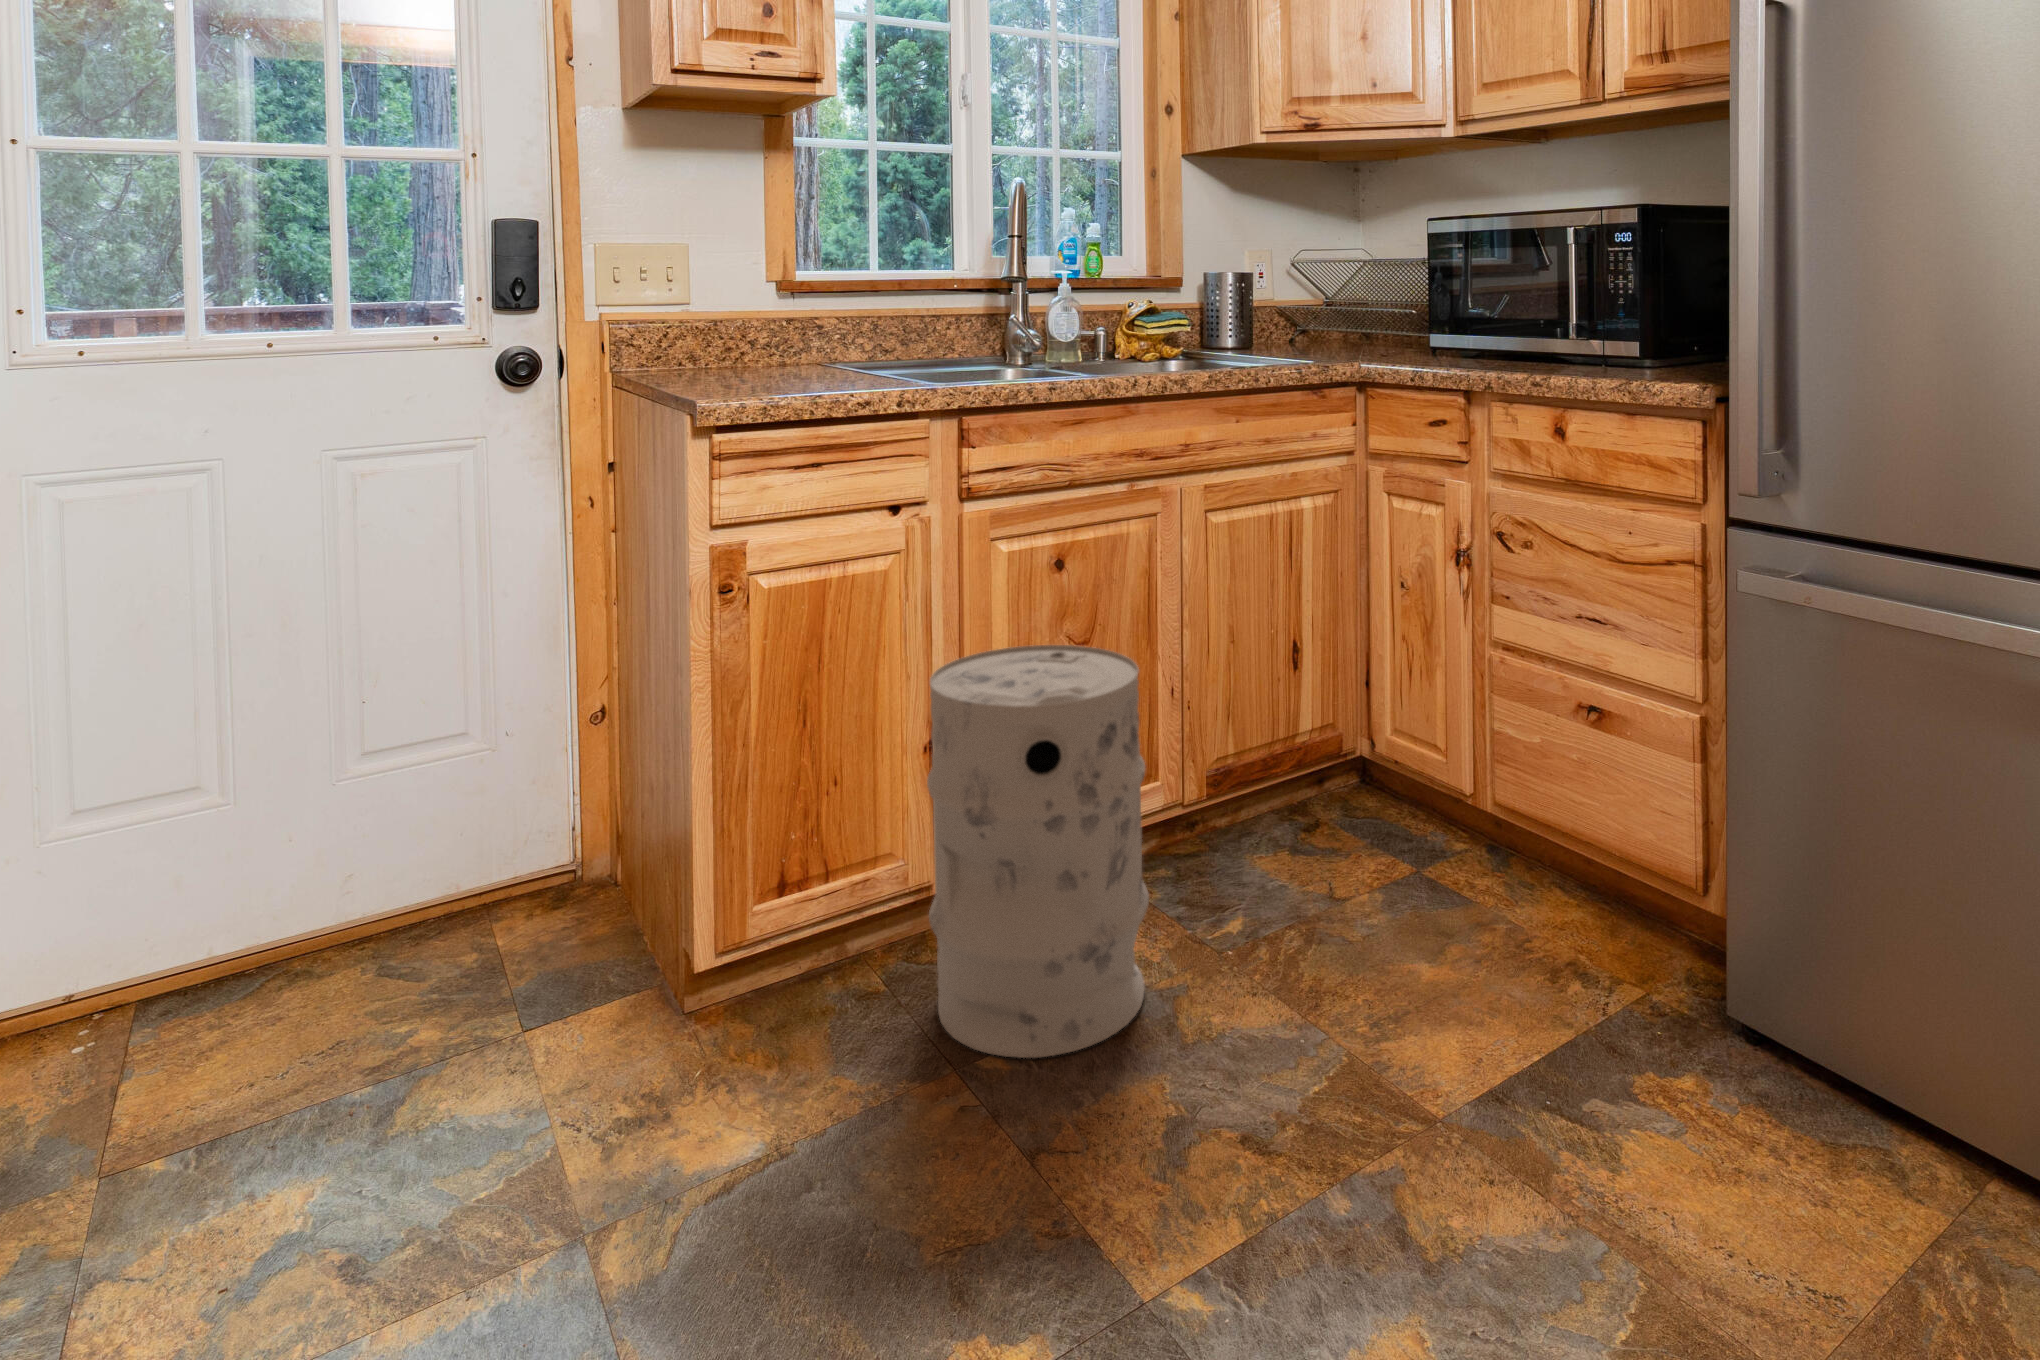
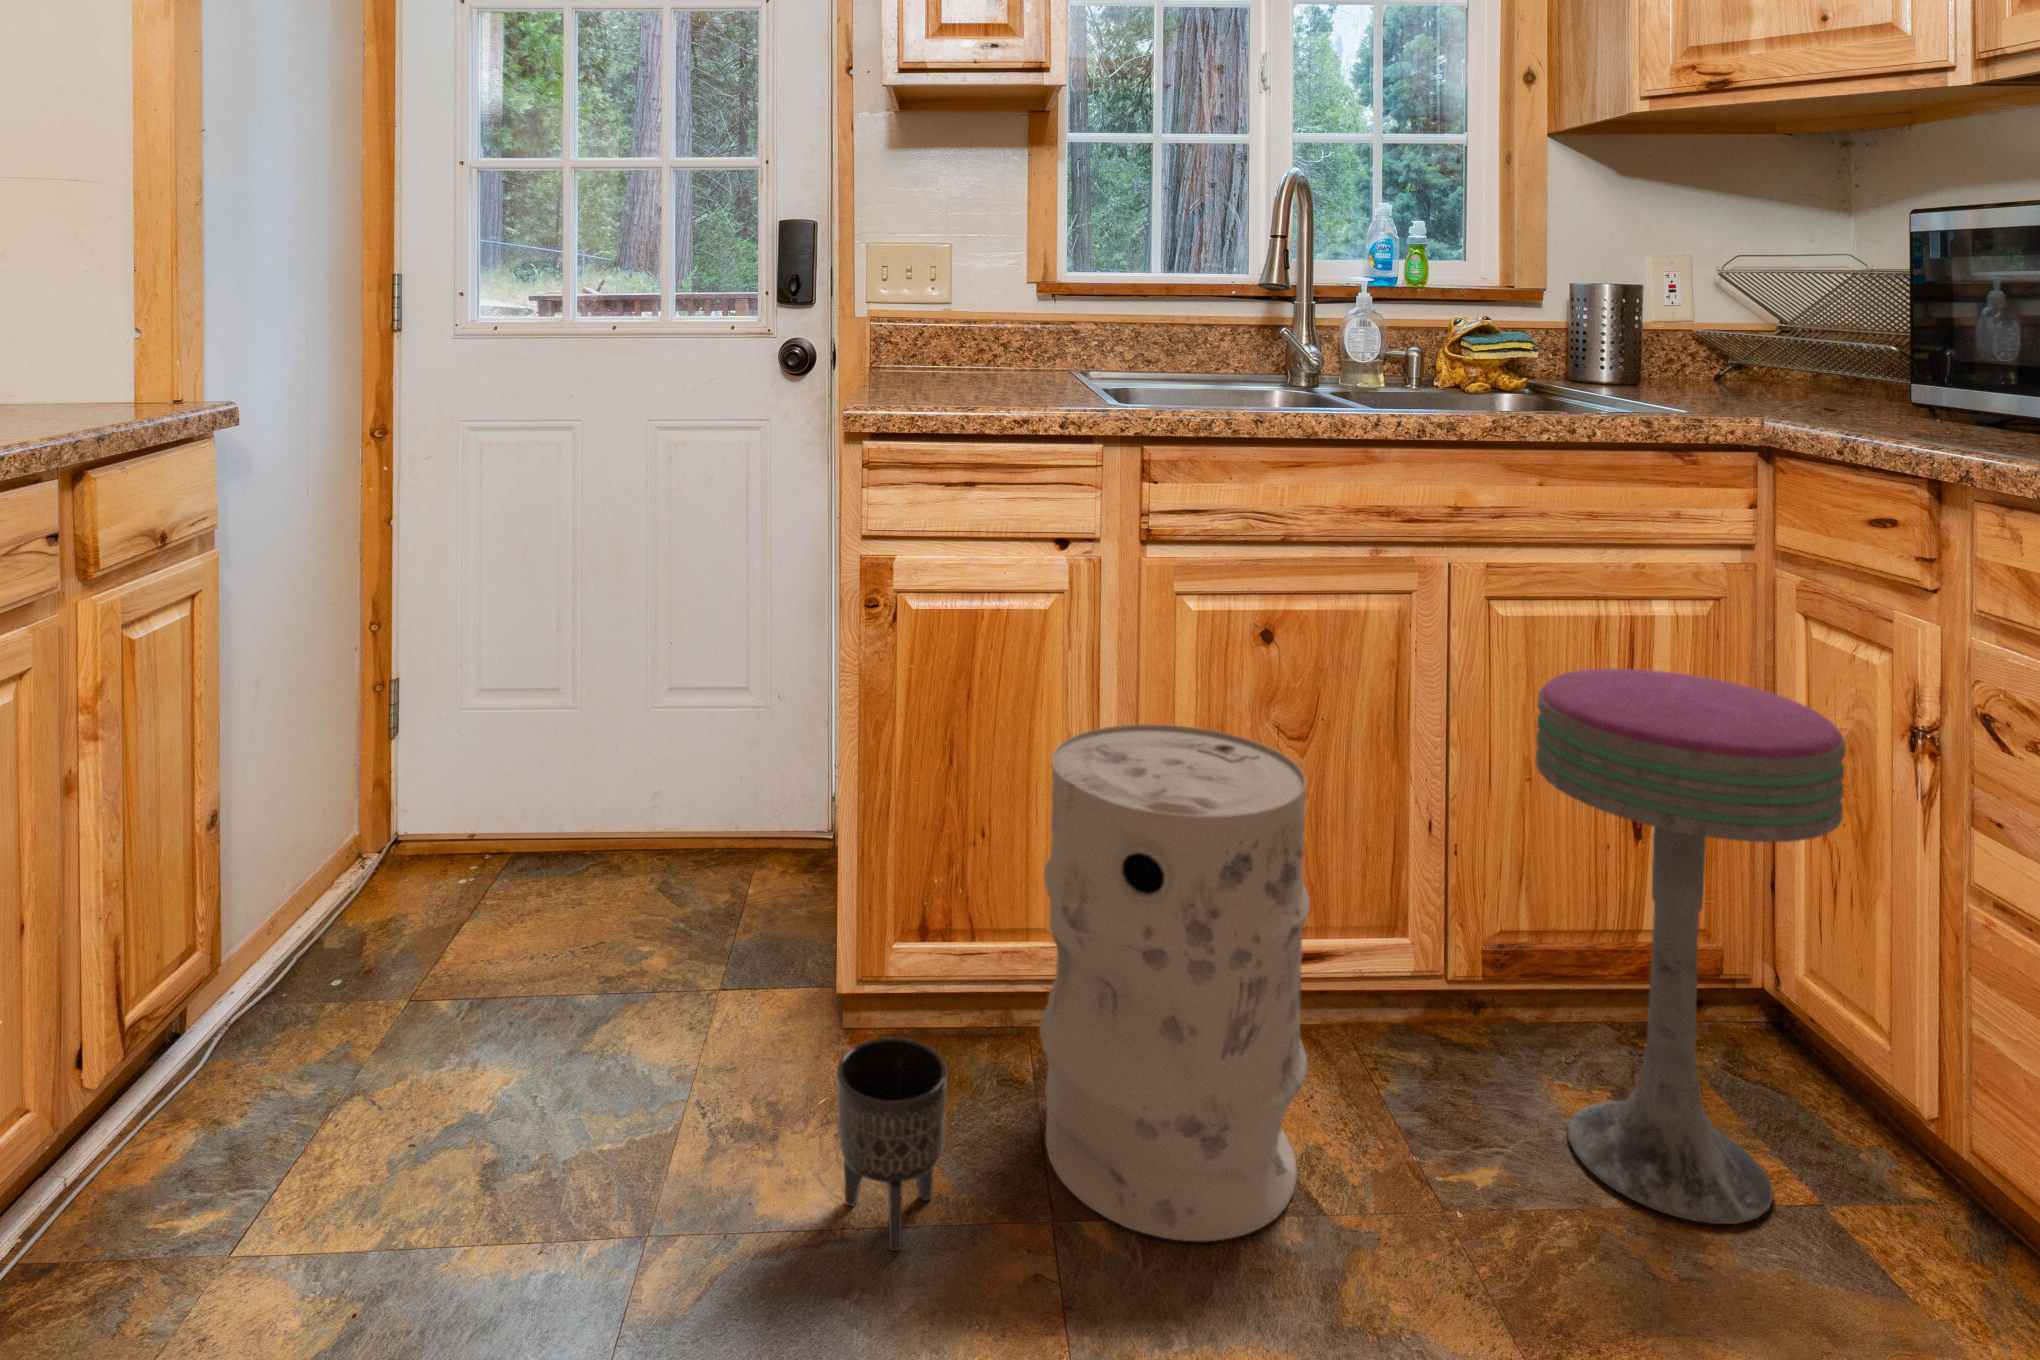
bar stool: none [1257,543,1439,909] -> present [1536,668,1846,1224]
planter: none [786,970,892,1155] -> present [837,1037,947,1251]

